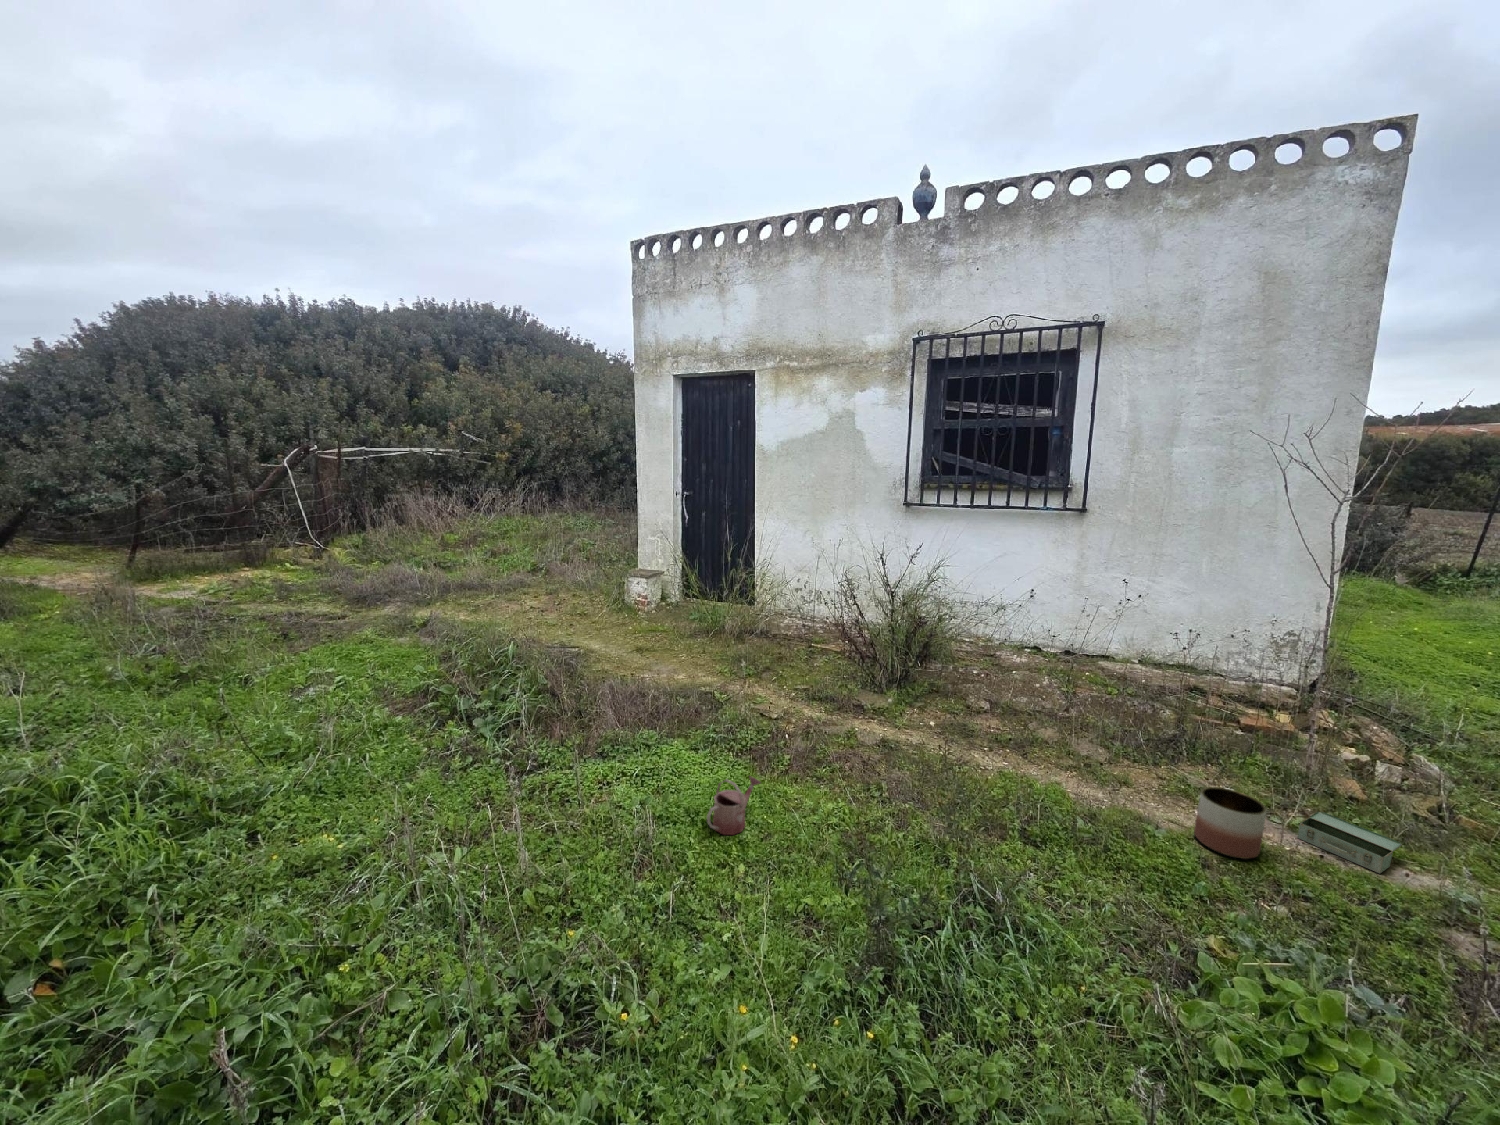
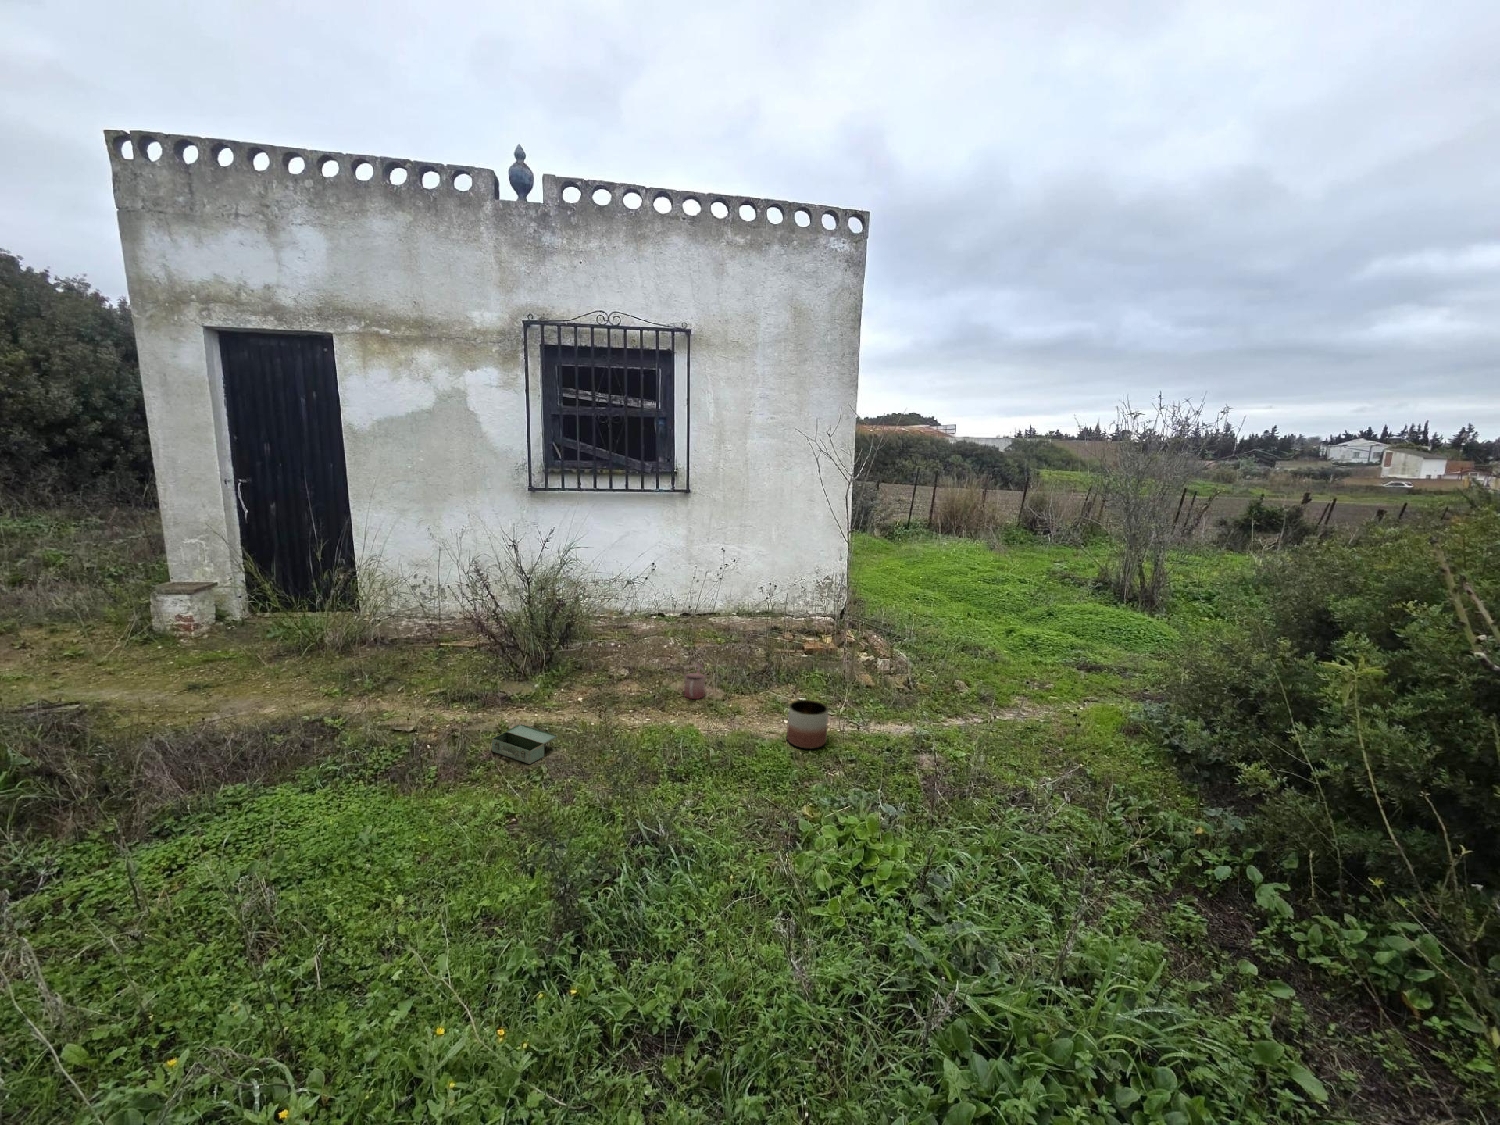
watering can: present [707,776,760,835] -> present [684,664,706,699]
toolbox: present [1297,812,1402,873] -> present [492,724,557,764]

